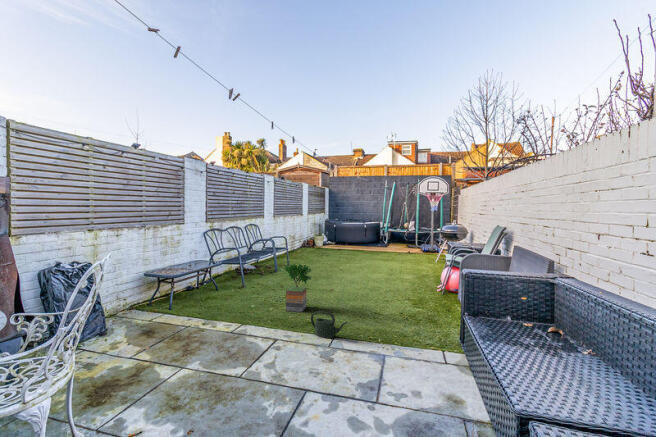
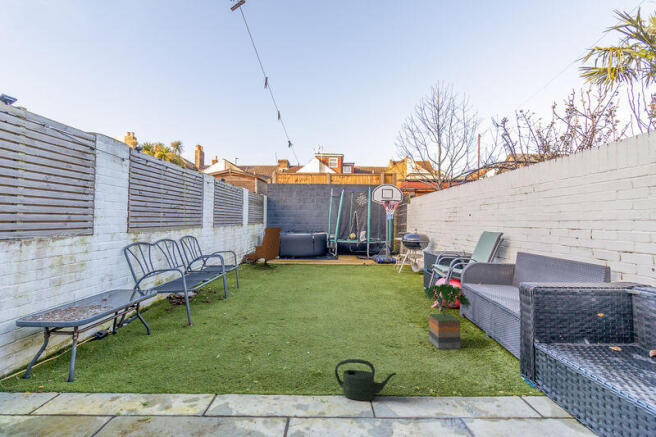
lounge chair: none [304,217,332,253] -> present [245,227,281,269]
potted tree: present [284,264,311,312] -> present [424,284,471,349]

